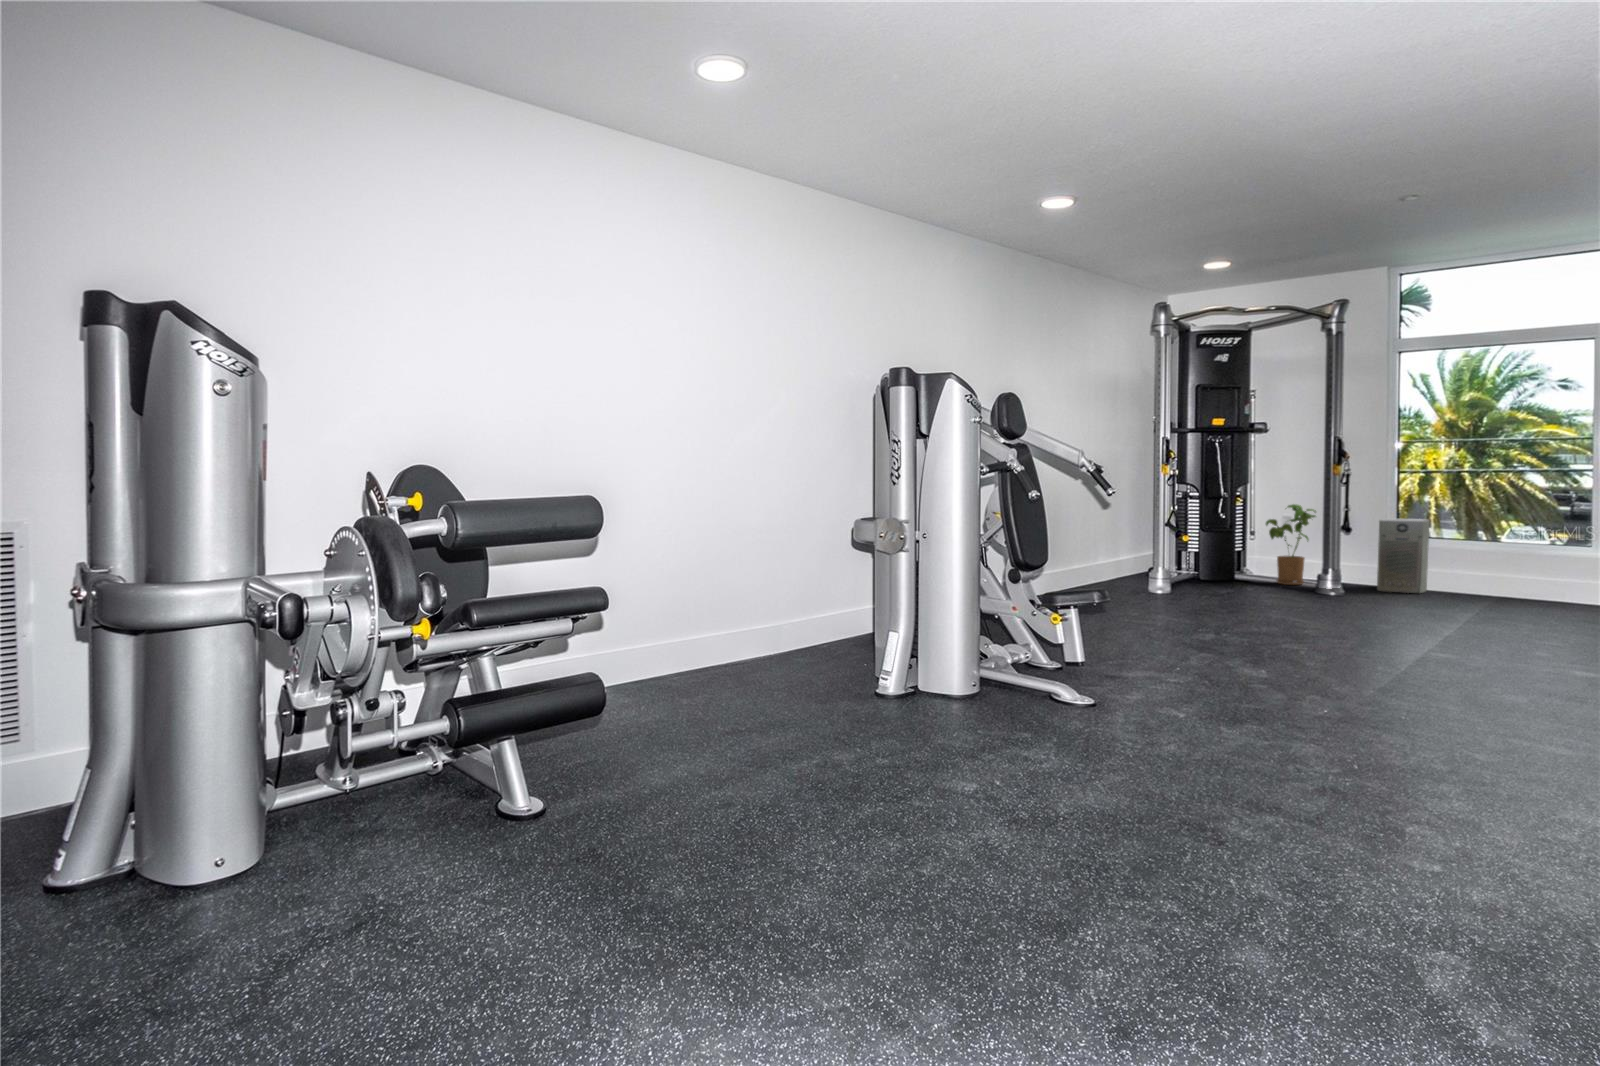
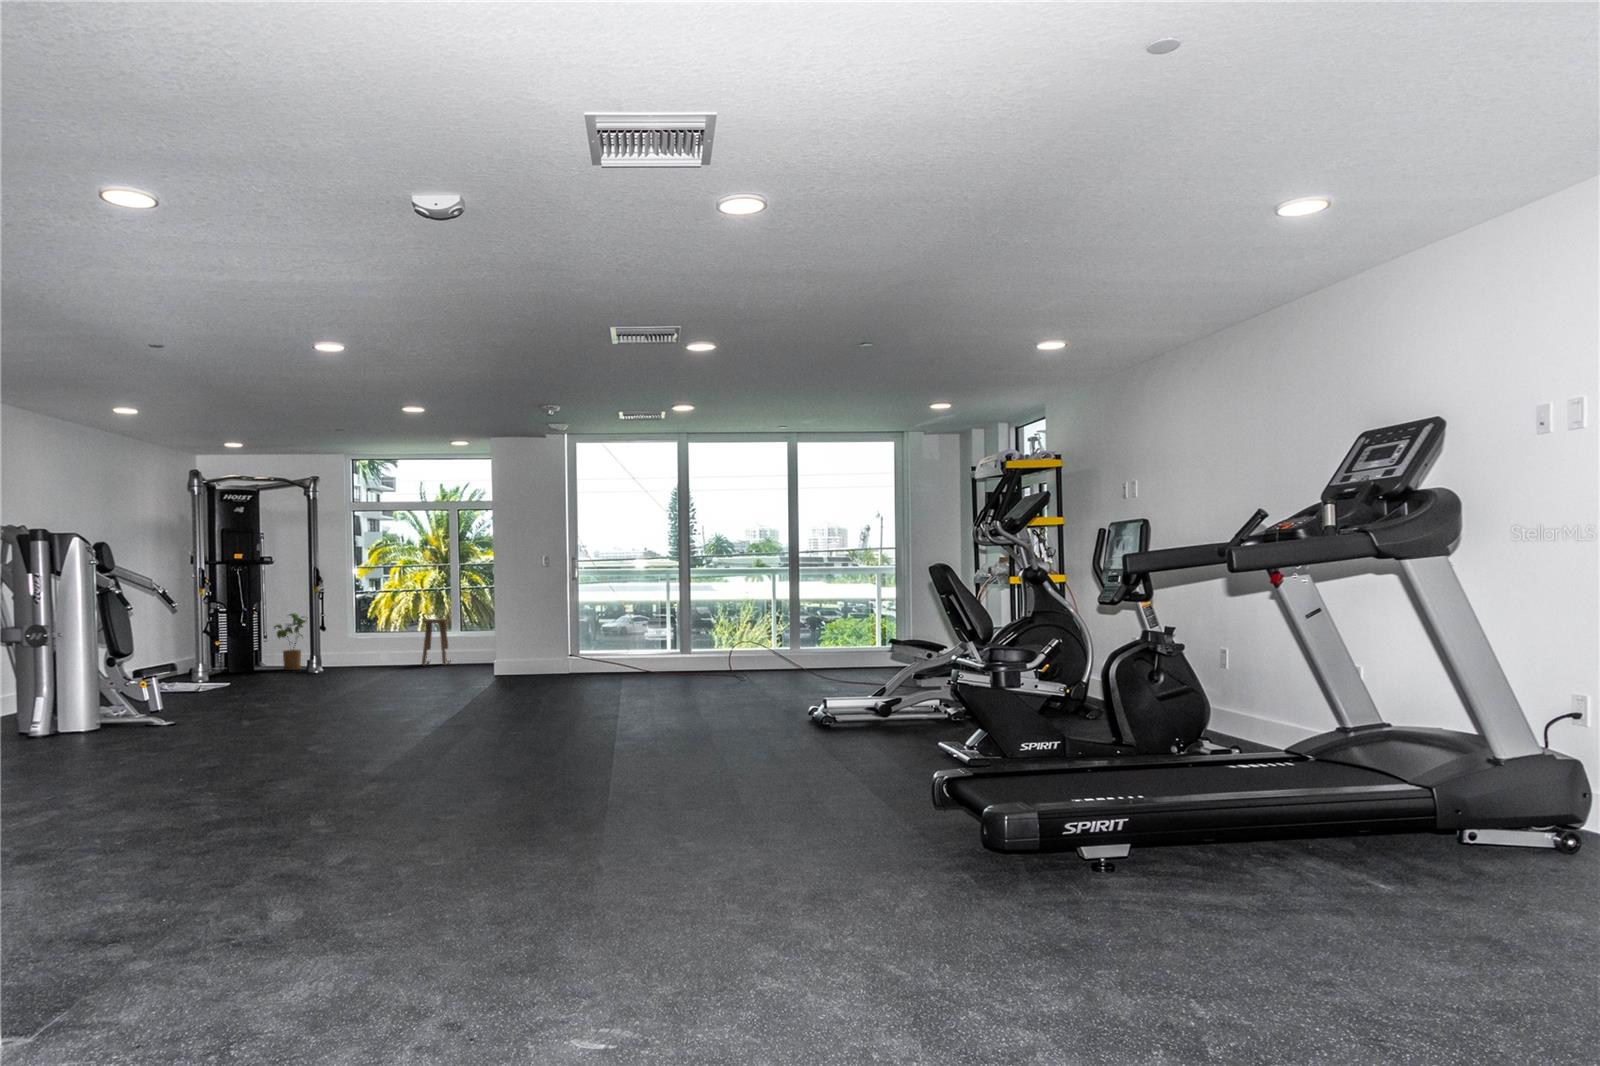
air purifier: present [1377,519,1429,593] -> none [347,620,377,668]
stool: none [1515,523,1575,604] -> present [422,619,450,665]

